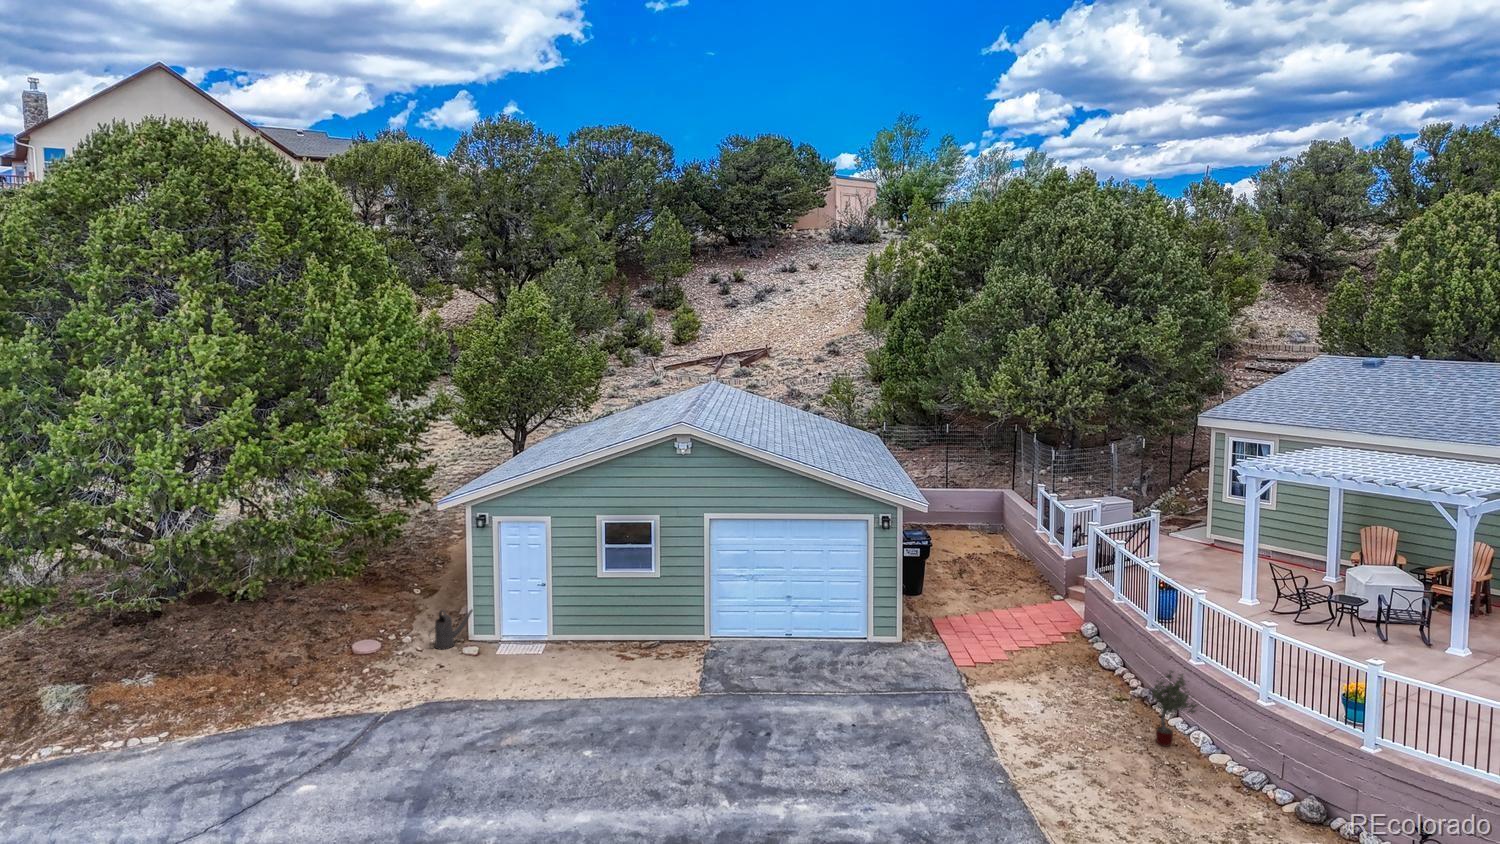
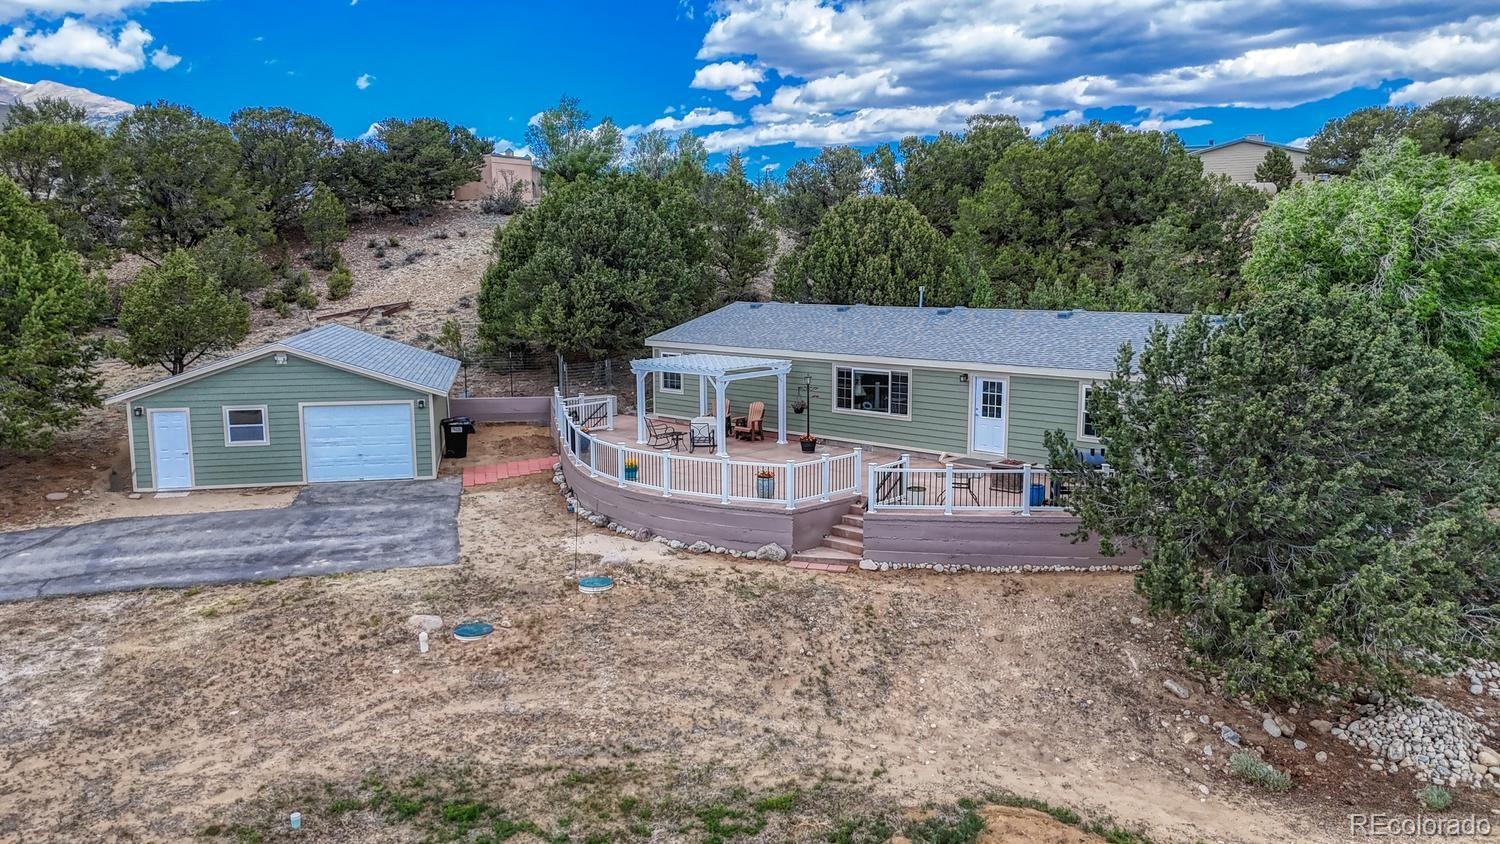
potted tree: present [1152,671,1199,747] -> none [528,468,550,507]

